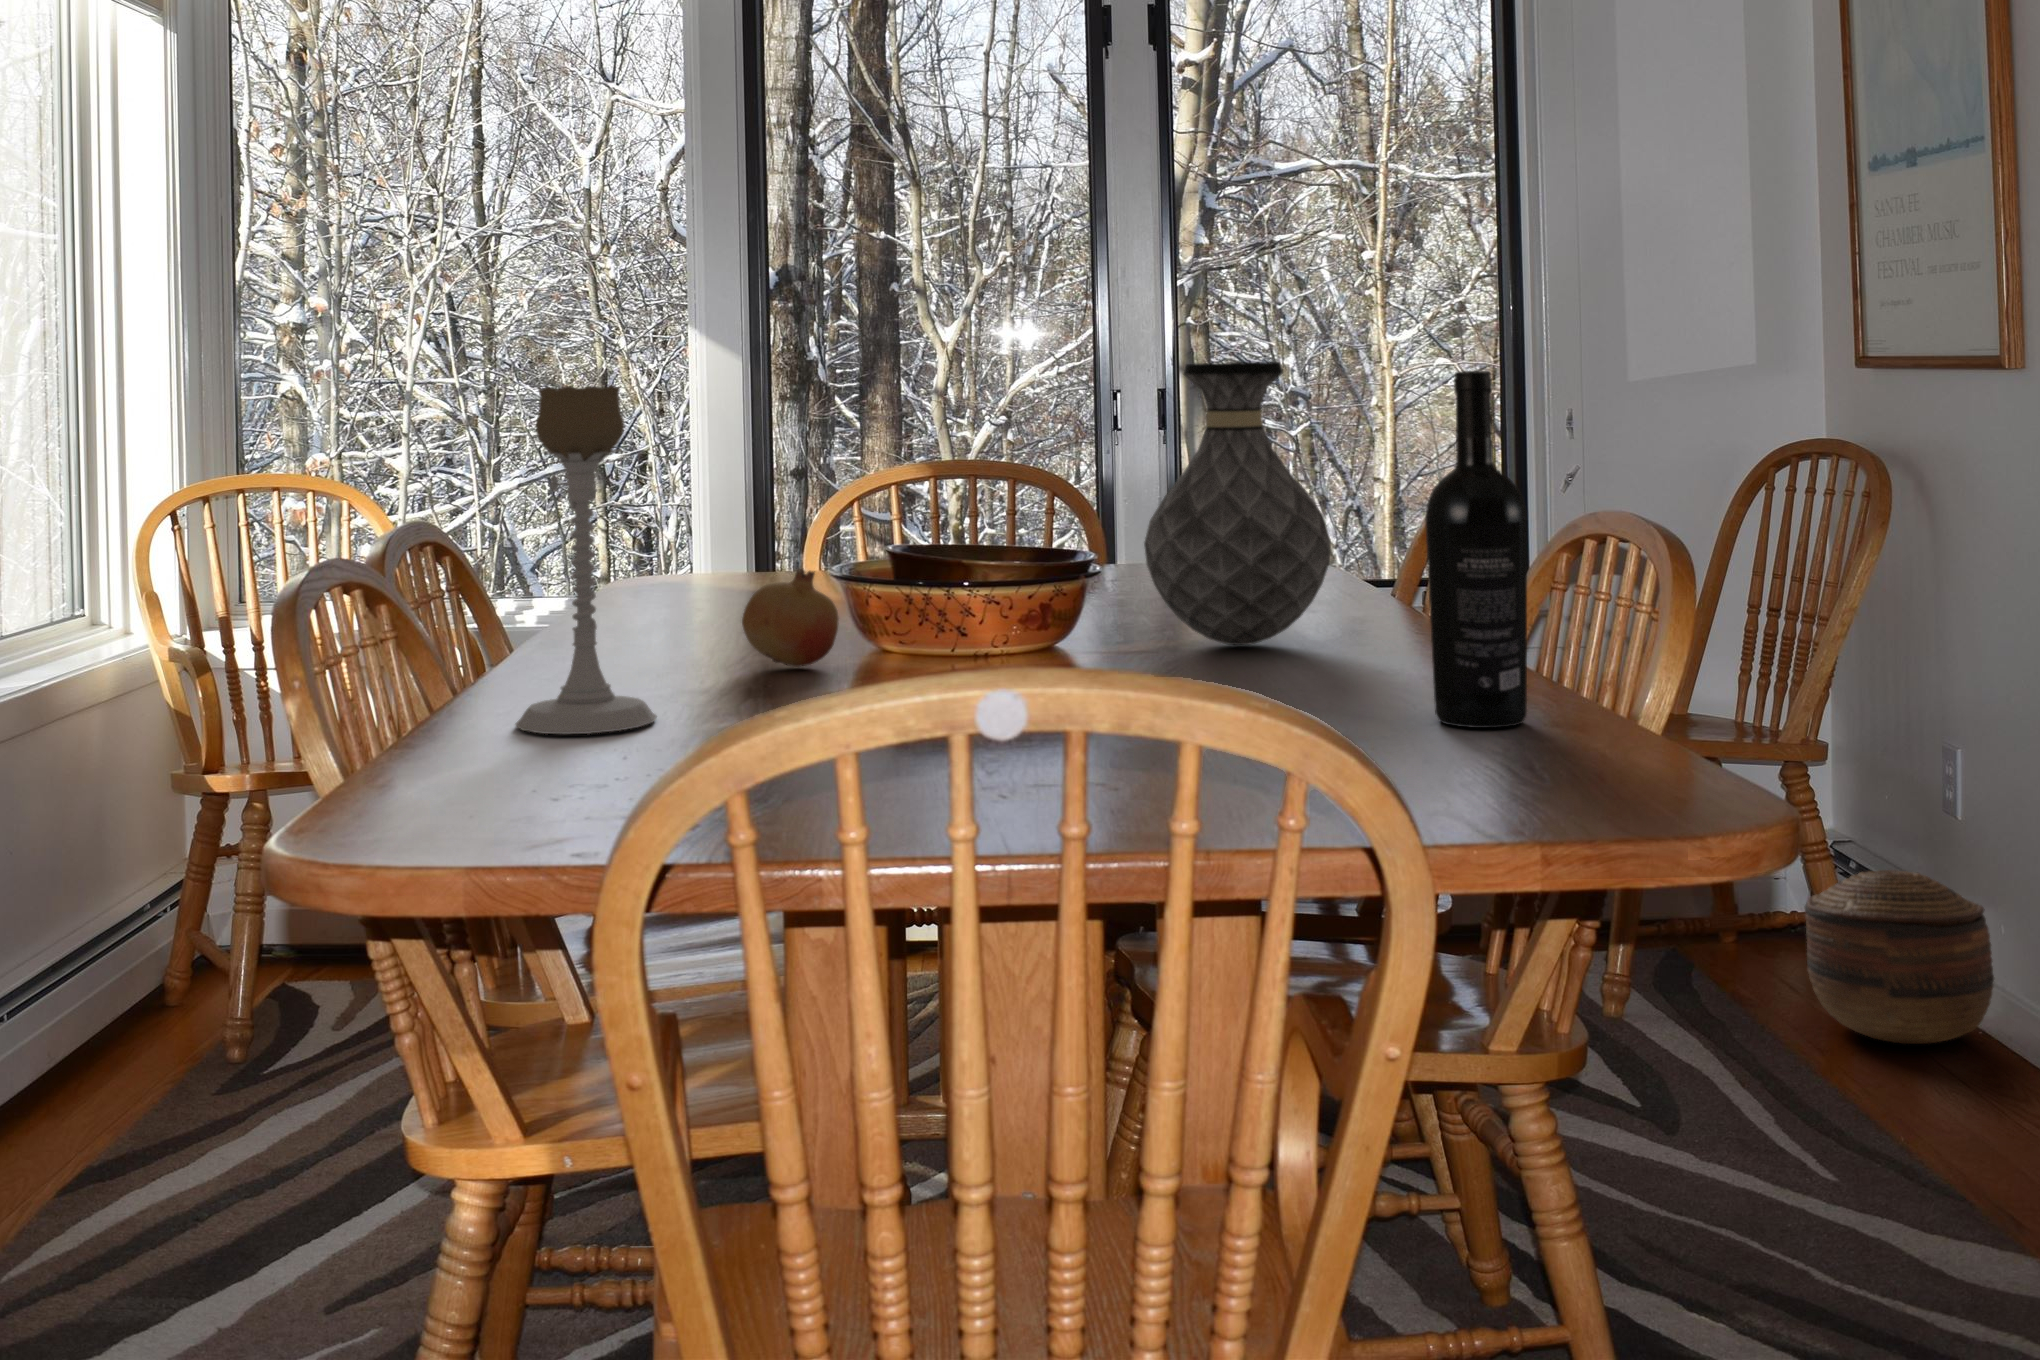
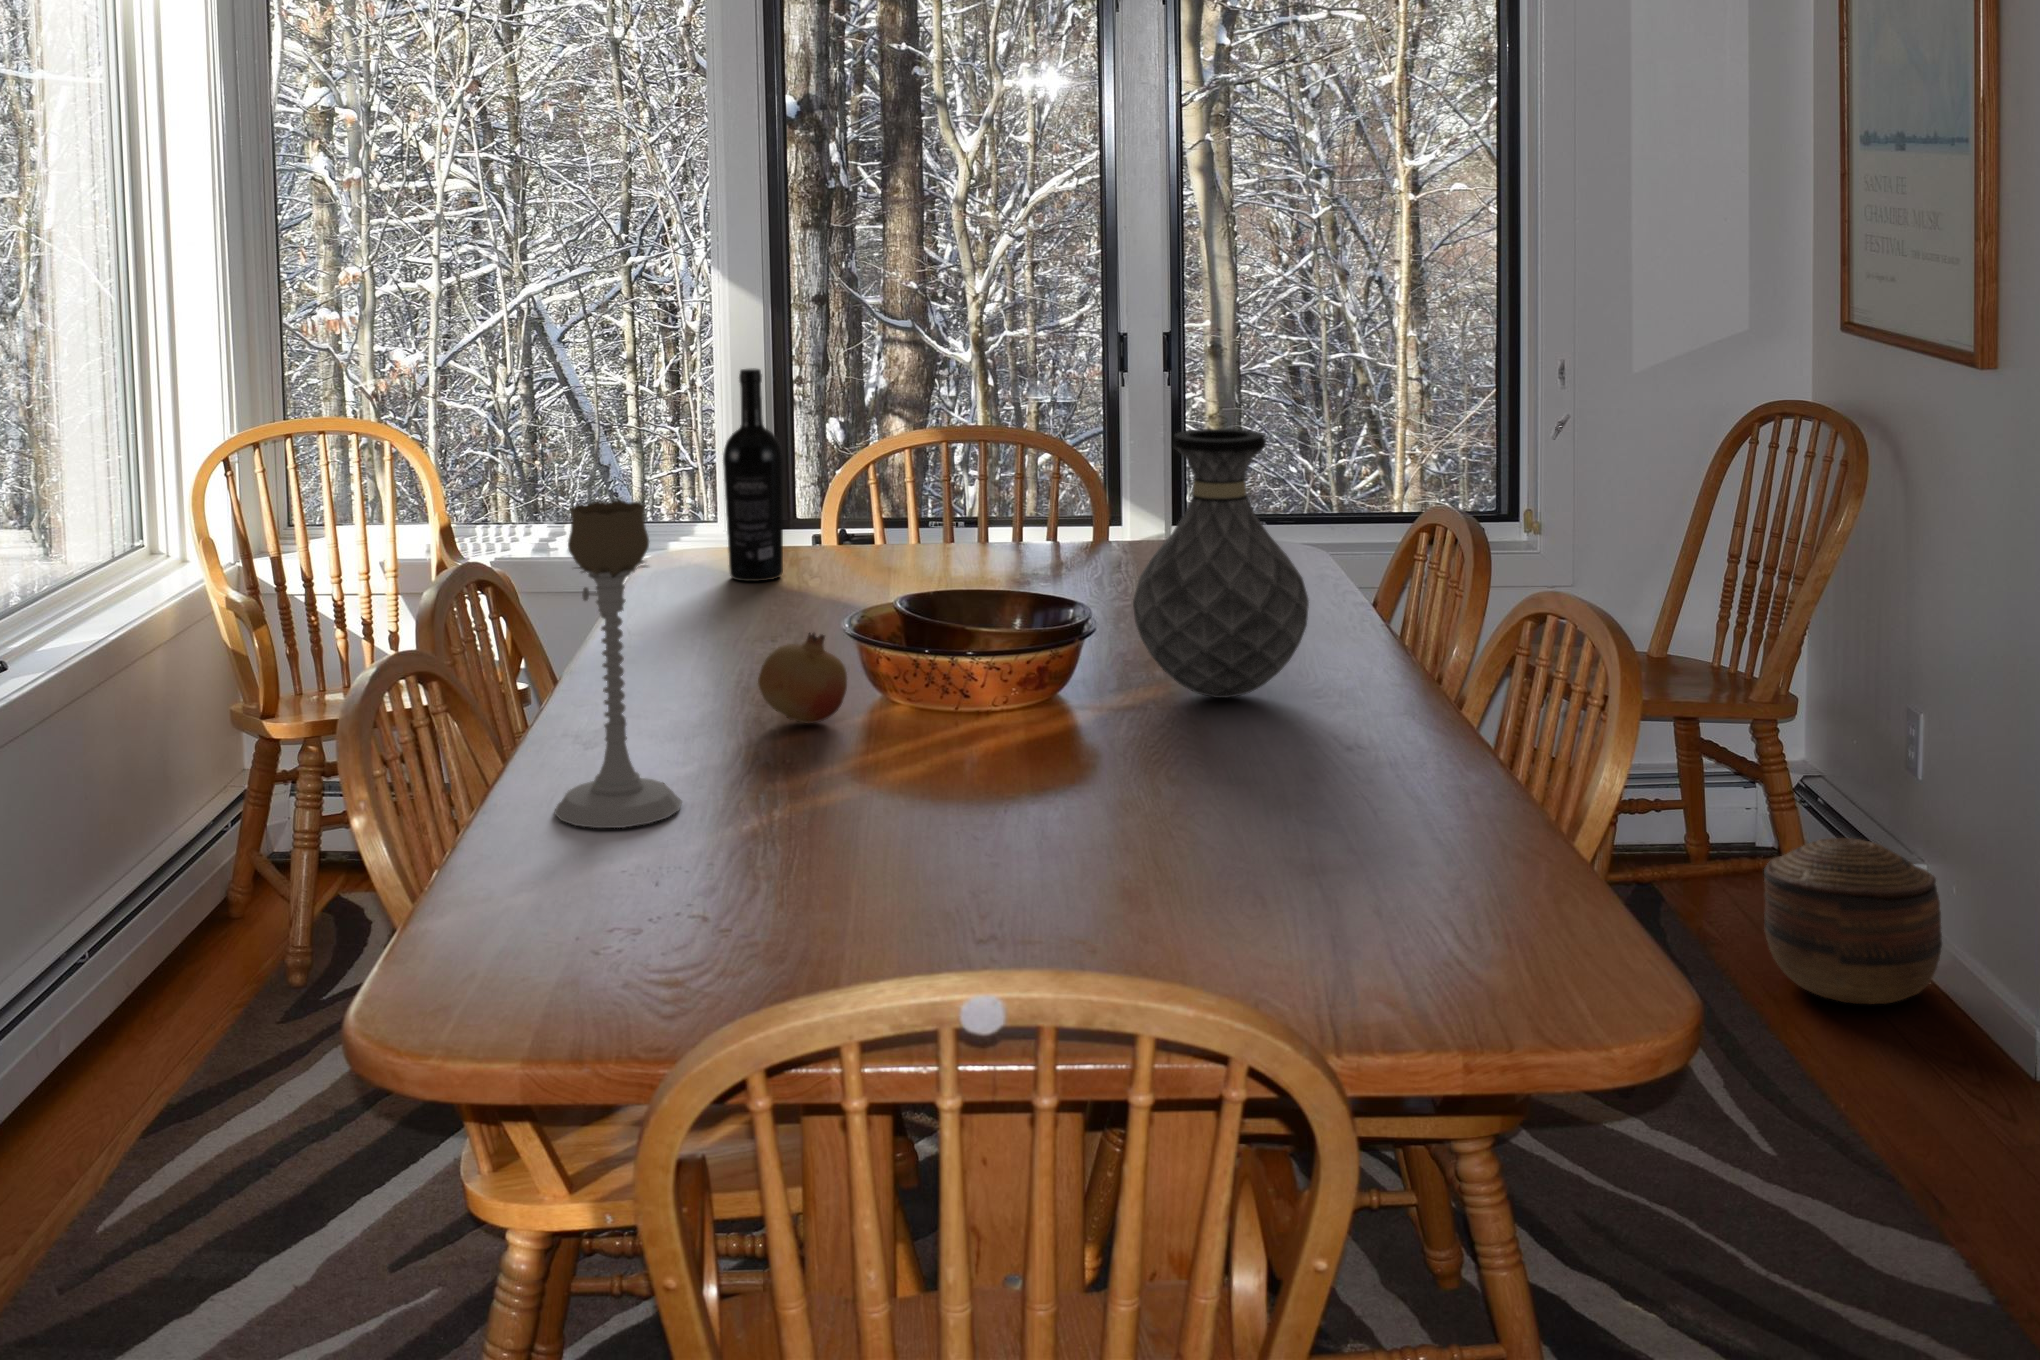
wine bottle: present [1425,371,1527,728] -> present [723,368,783,581]

